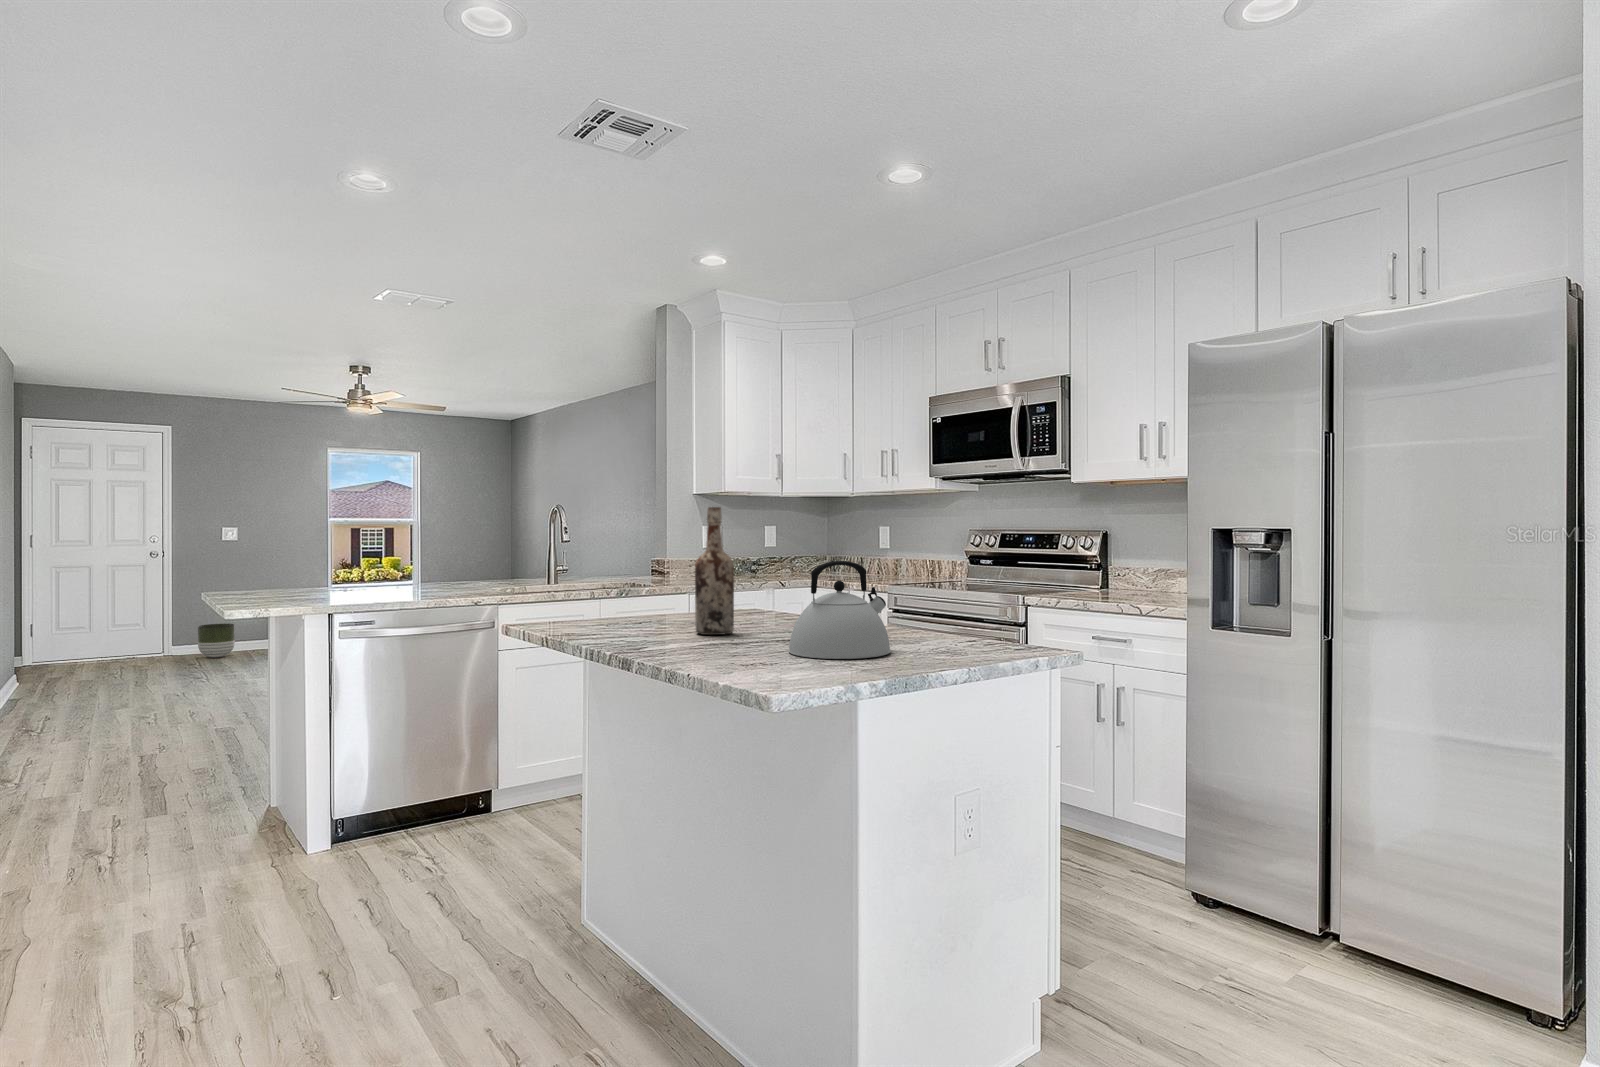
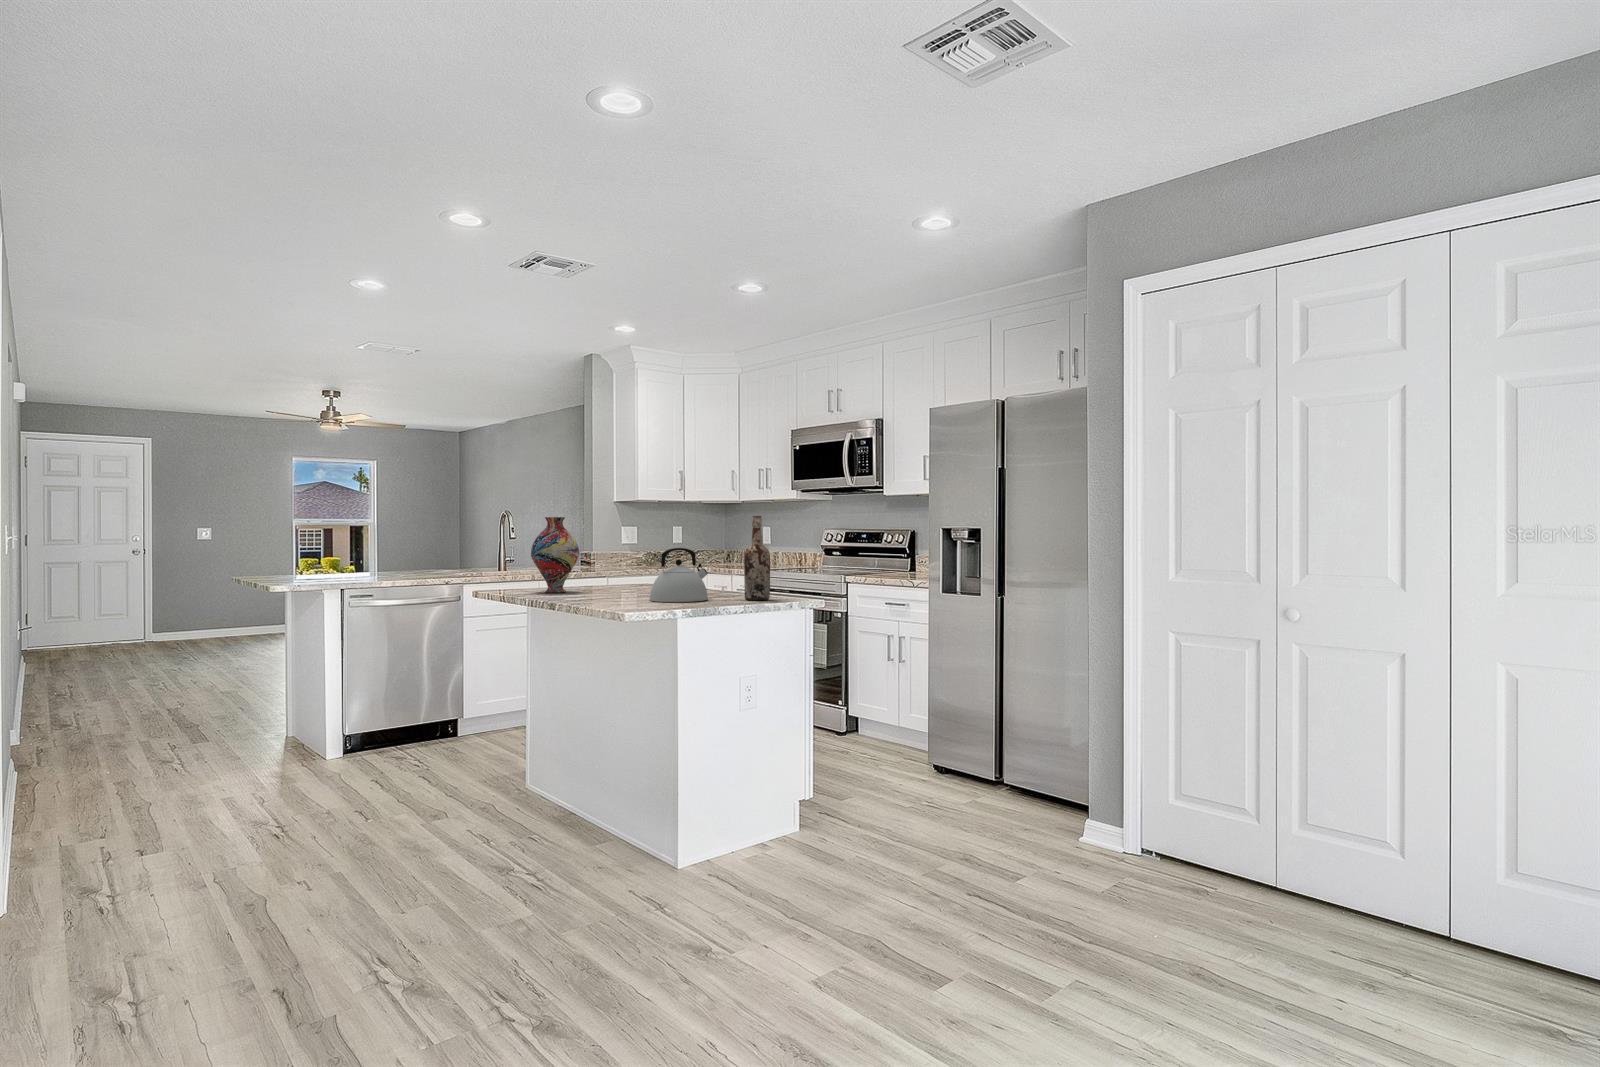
wine bottle: present [695,507,734,635] -> present [744,516,770,600]
vase: none [586,509,662,630] -> present [531,517,579,592]
planter: present [197,624,235,657] -> none [176,614,209,644]

